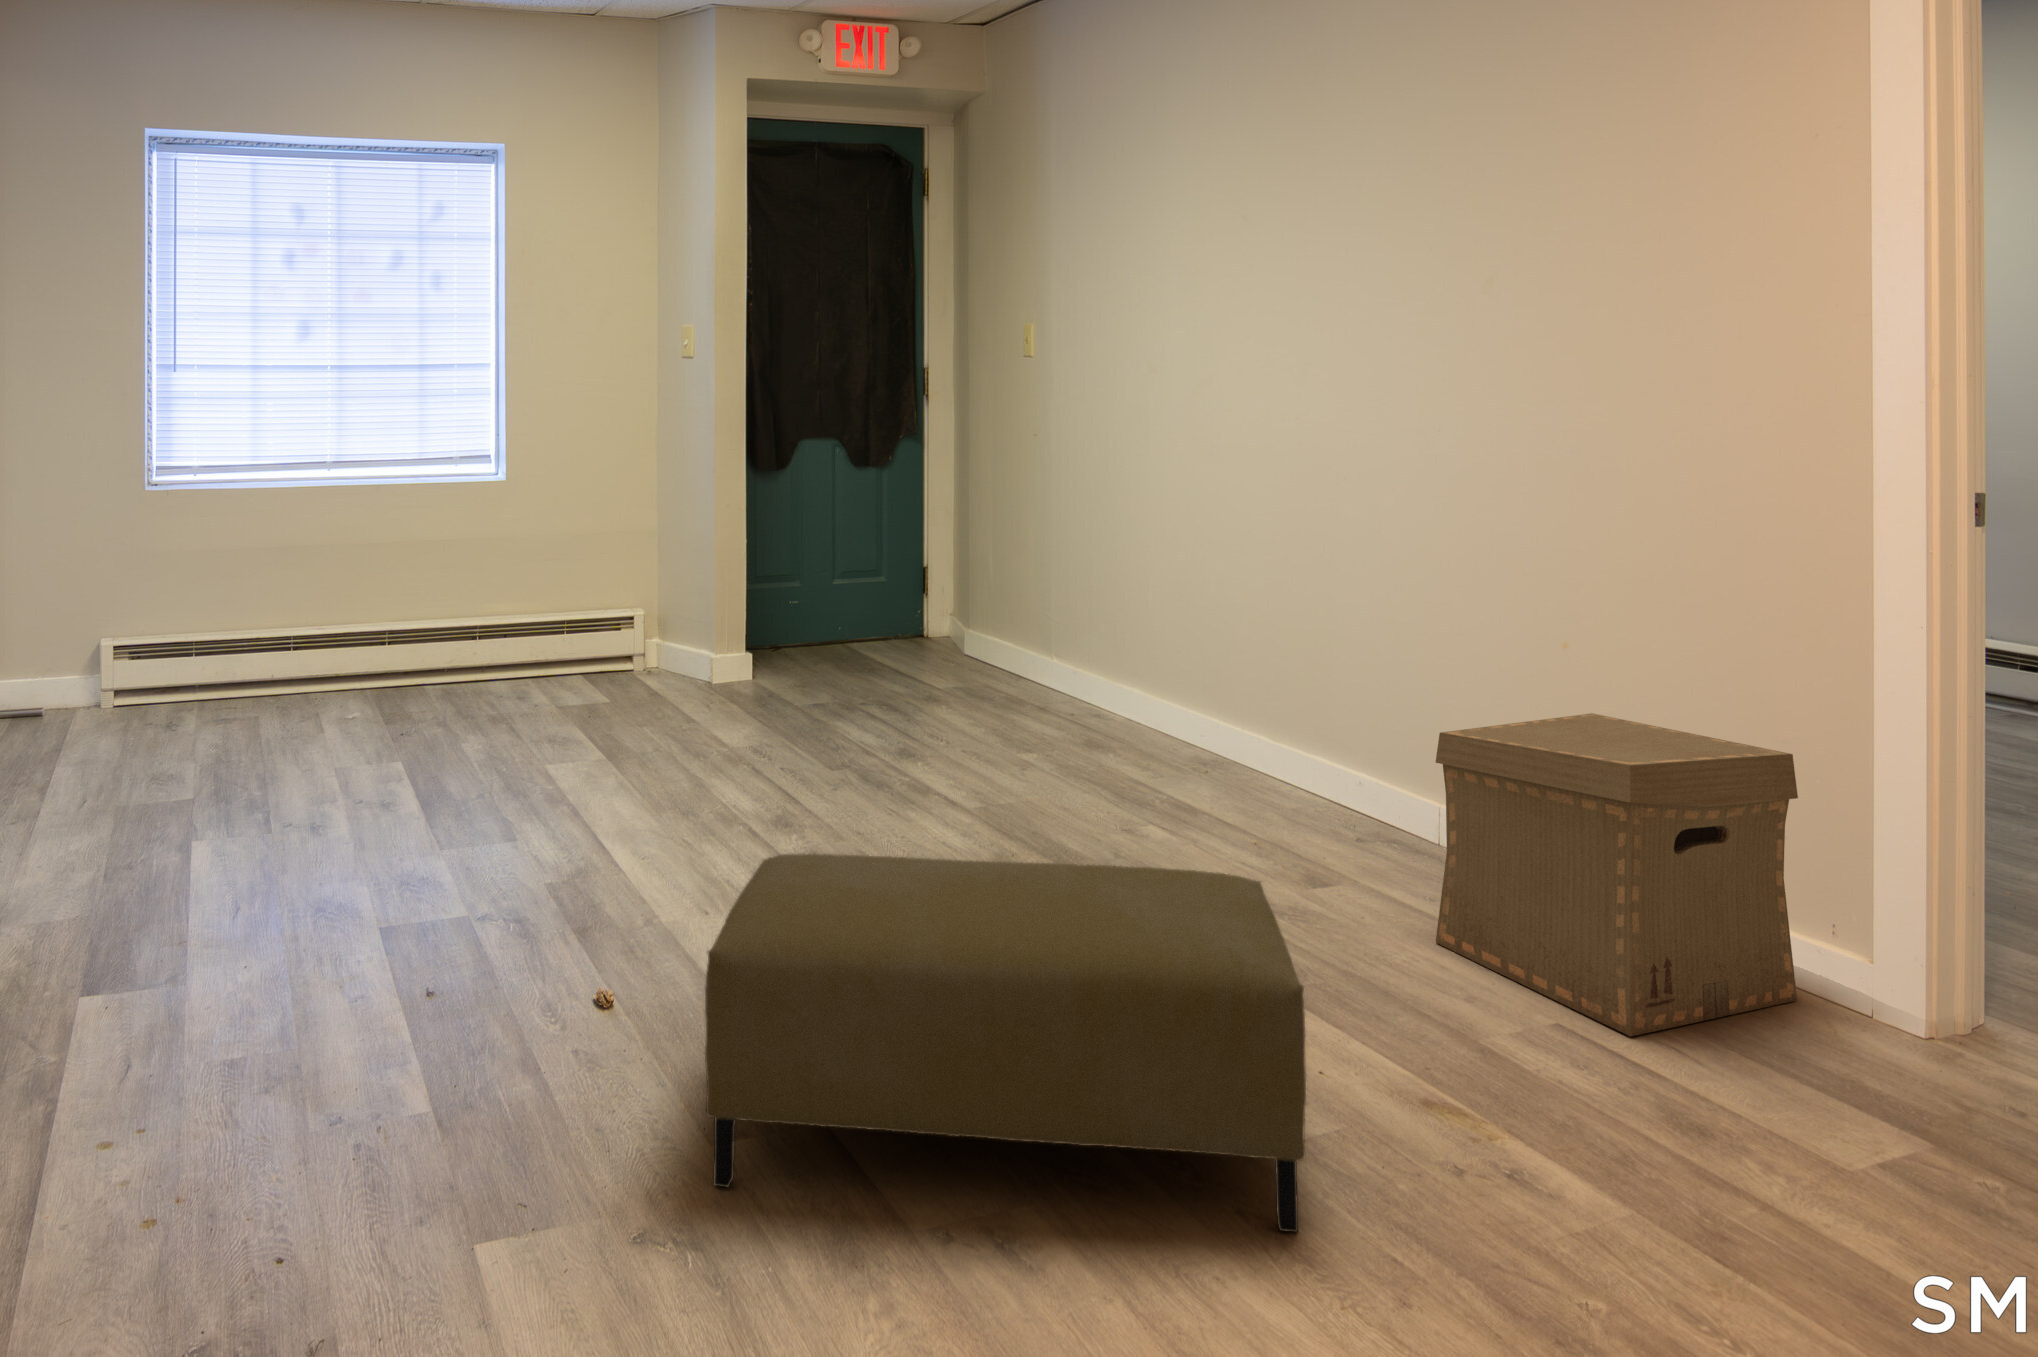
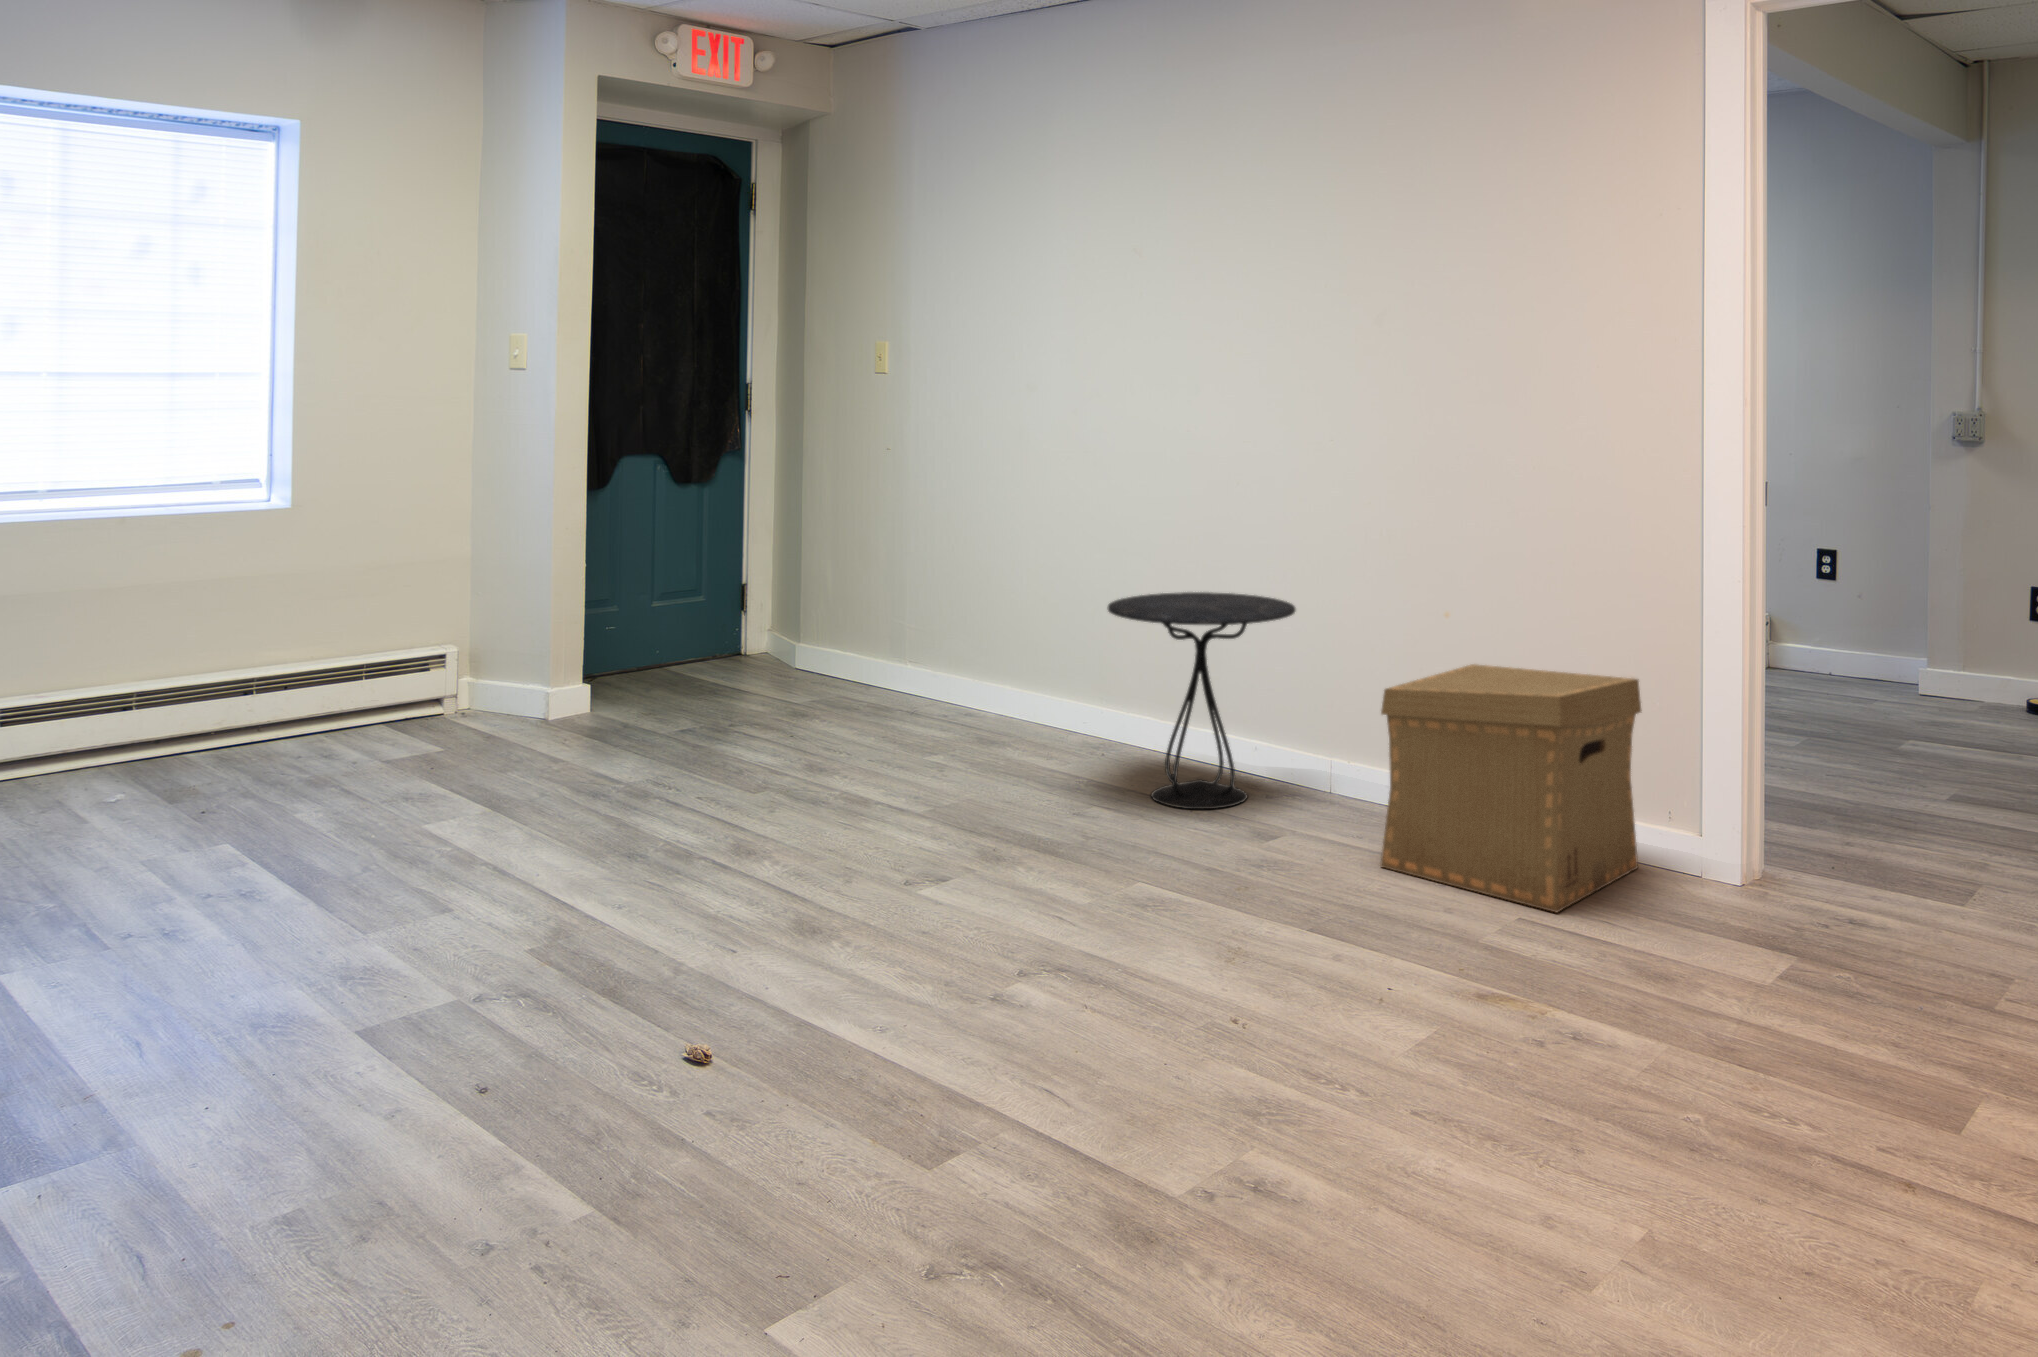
side table: none [1169,601,1390,848] -> present [1107,592,1296,809]
ottoman: present [705,853,1306,1232] -> none [888,820,1448,1193]

